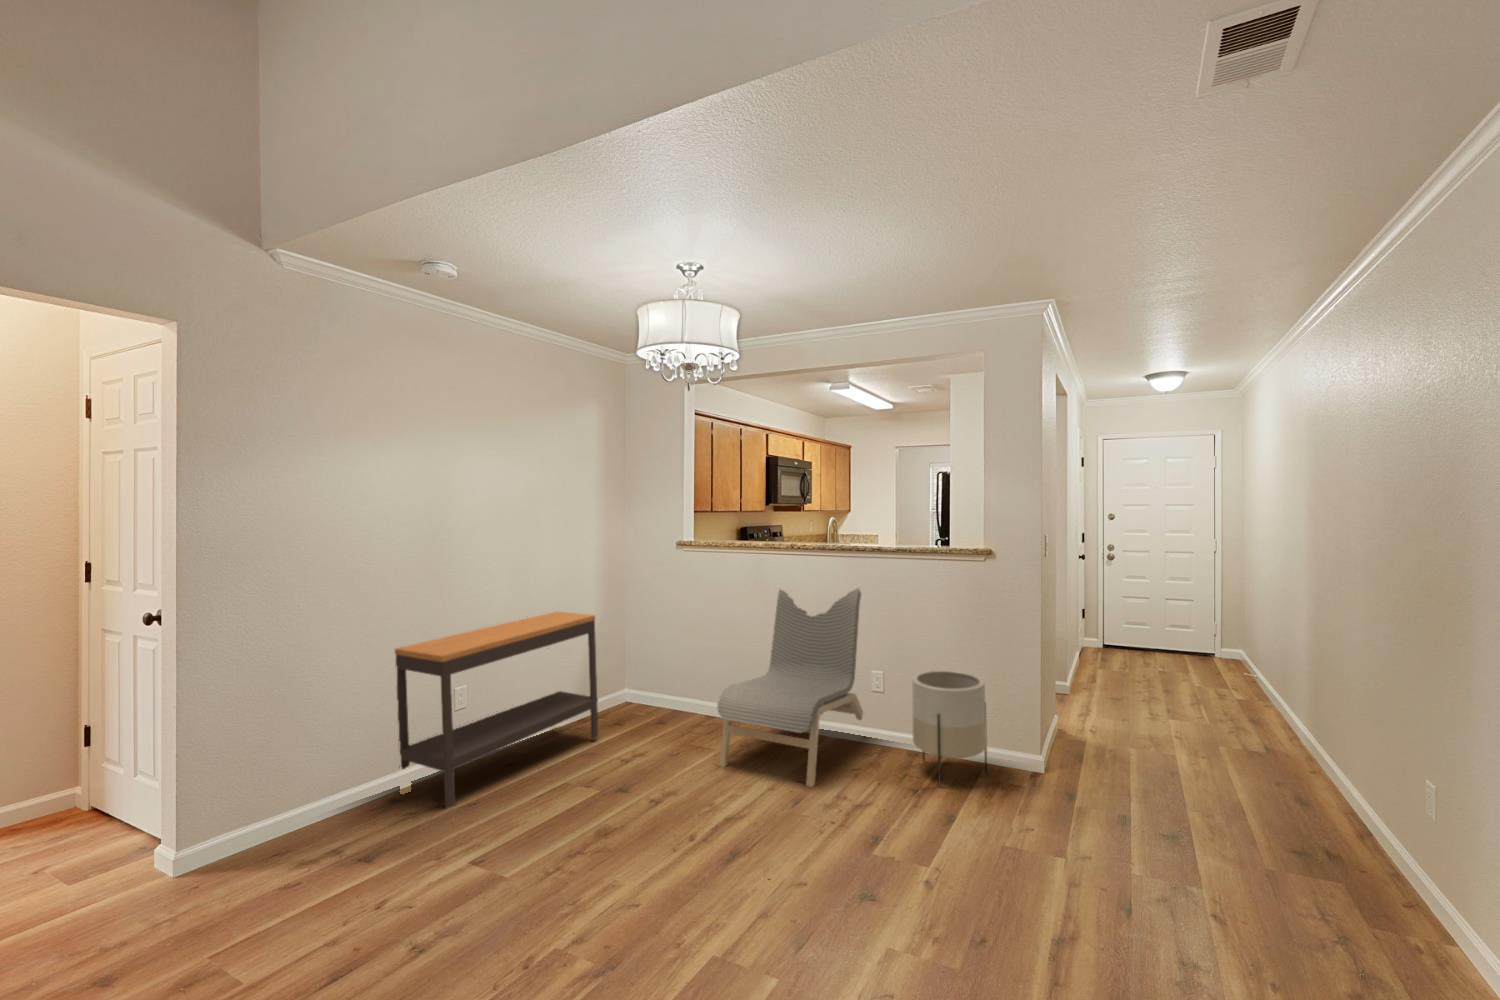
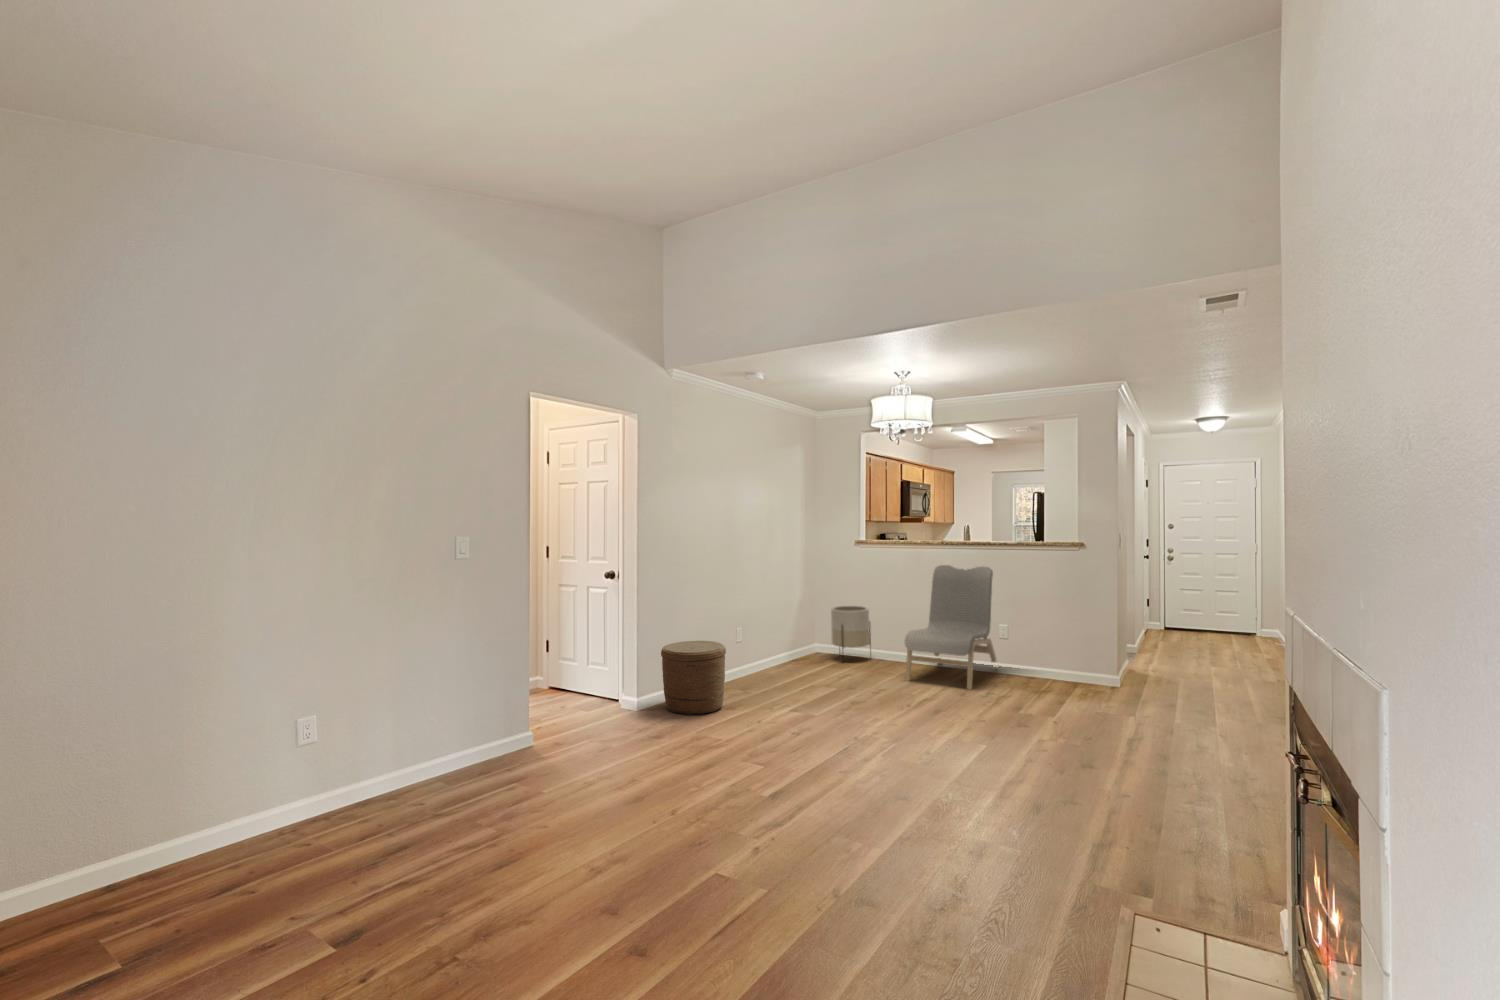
console table: present [395,612,598,808] -> none [716,585,816,695]
planter: present [912,670,987,787] -> present [831,606,871,662]
woven basket: none [216,730,357,886] -> present [661,641,726,715]

